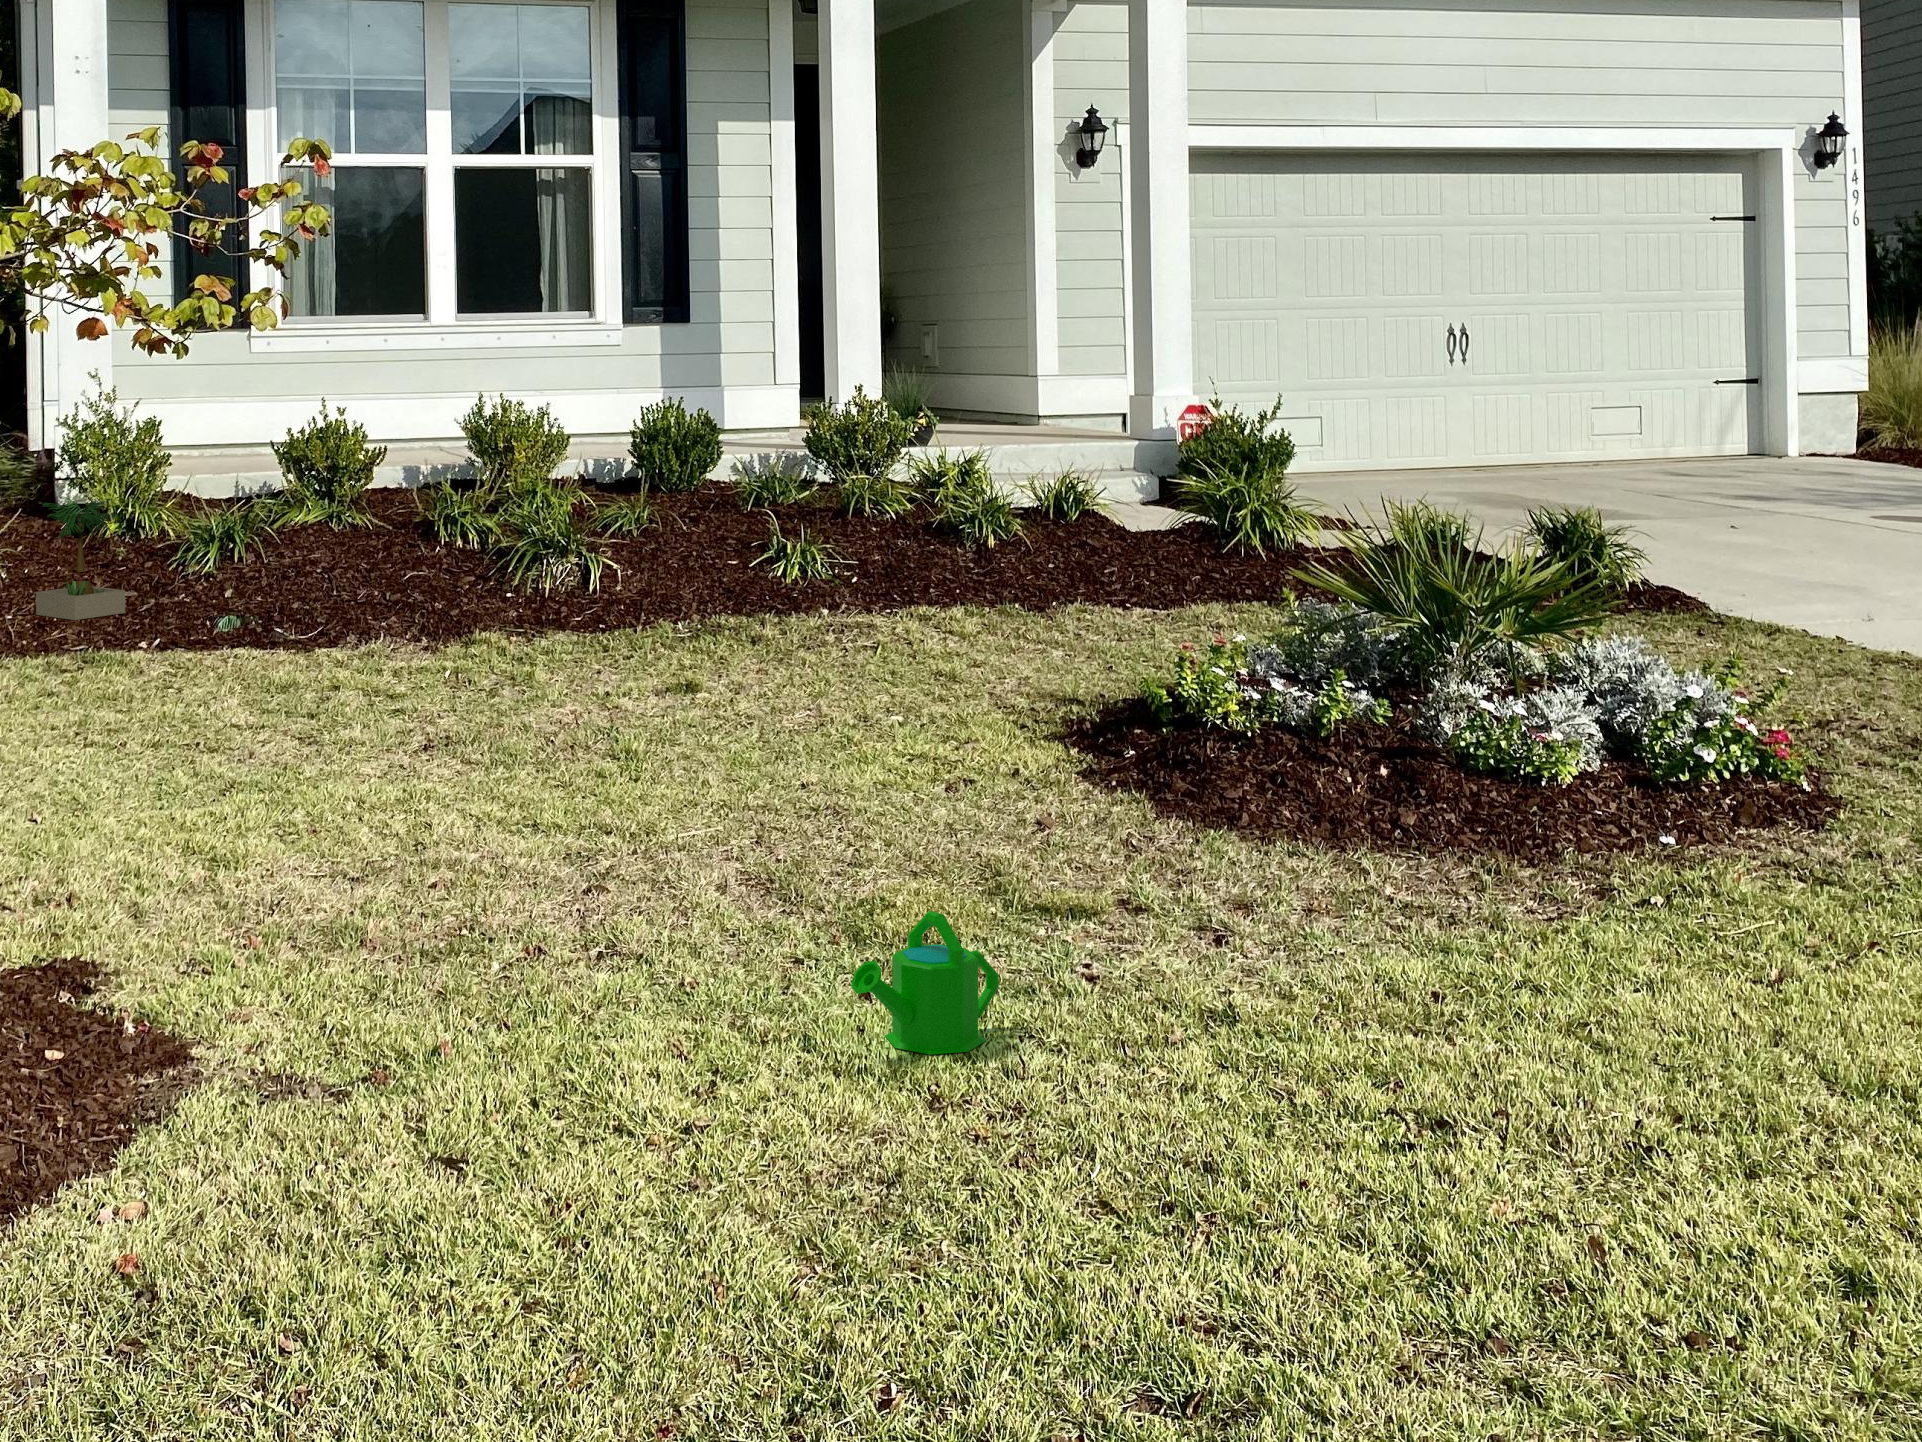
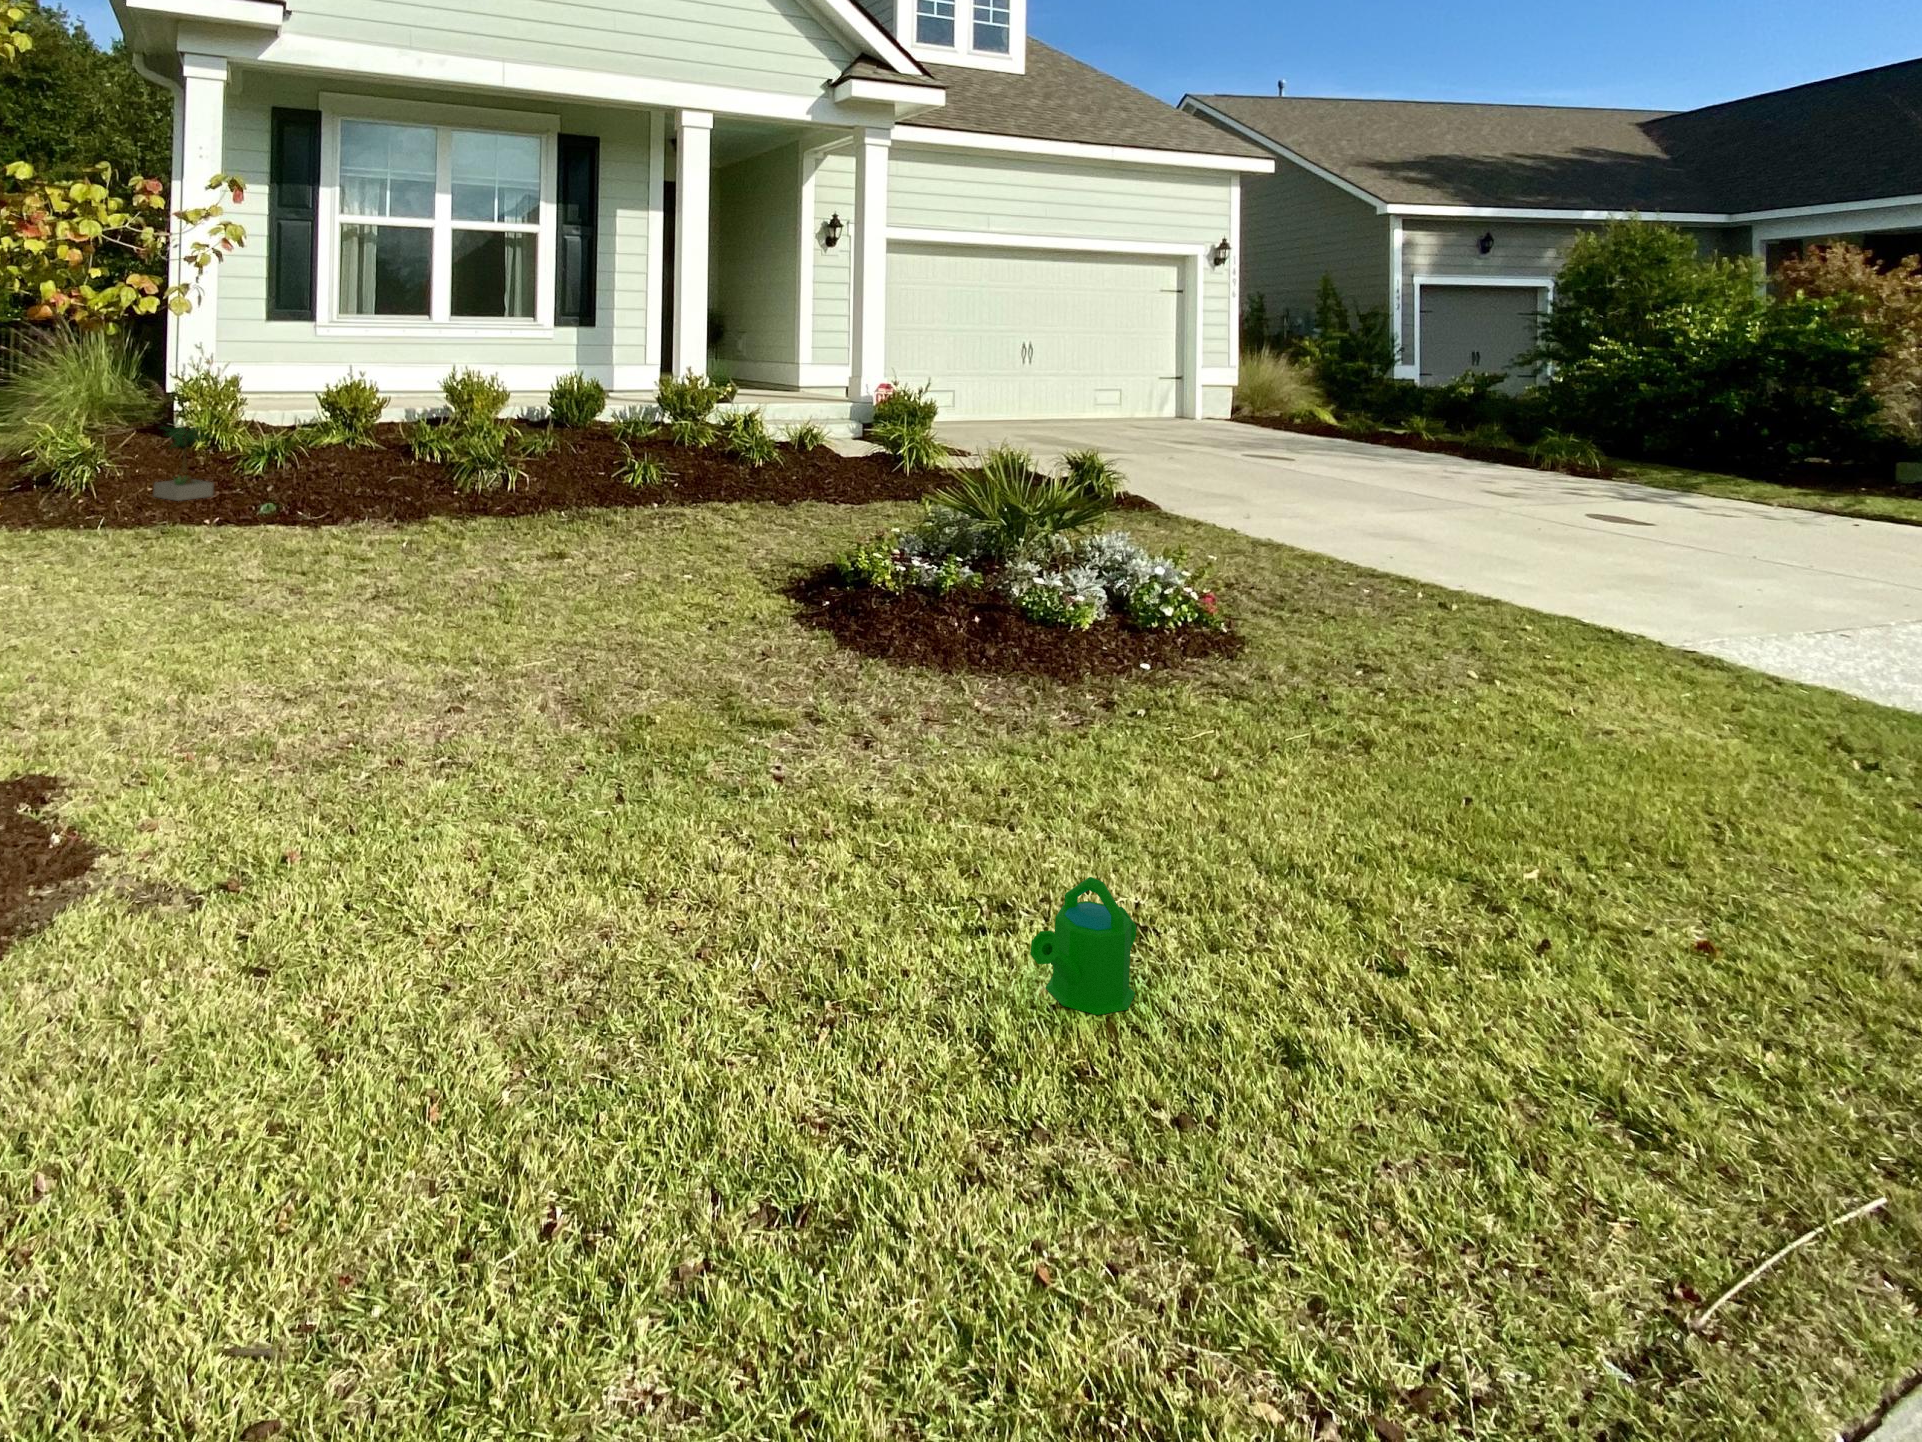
watering can: present [851,910,999,1055] -> present [1030,877,1137,1015]

